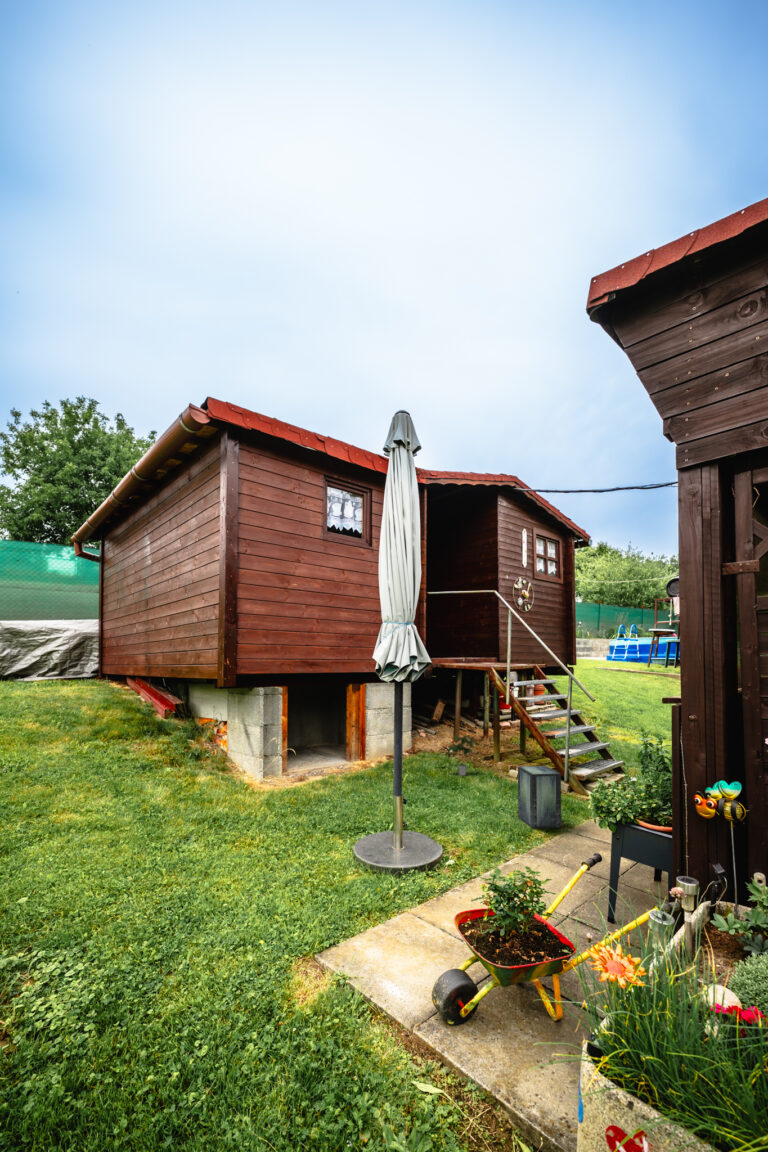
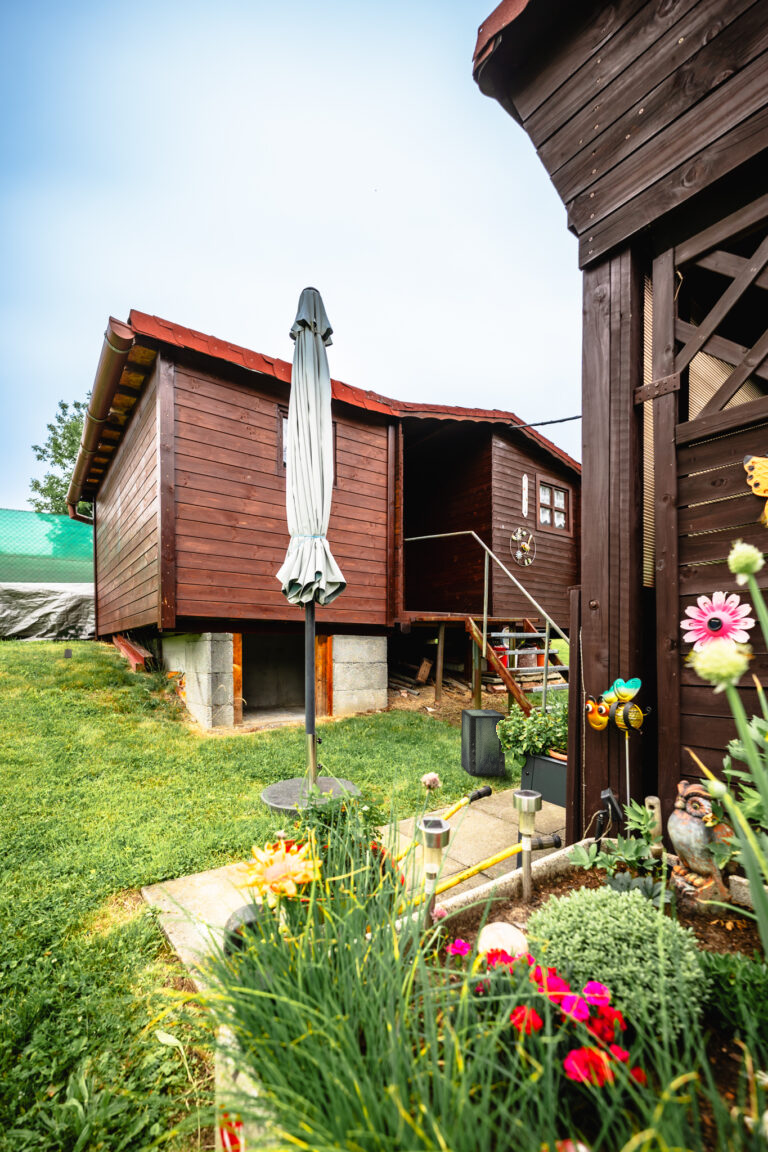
potted plant: present [445,736,479,776] -> present [53,624,86,658]

